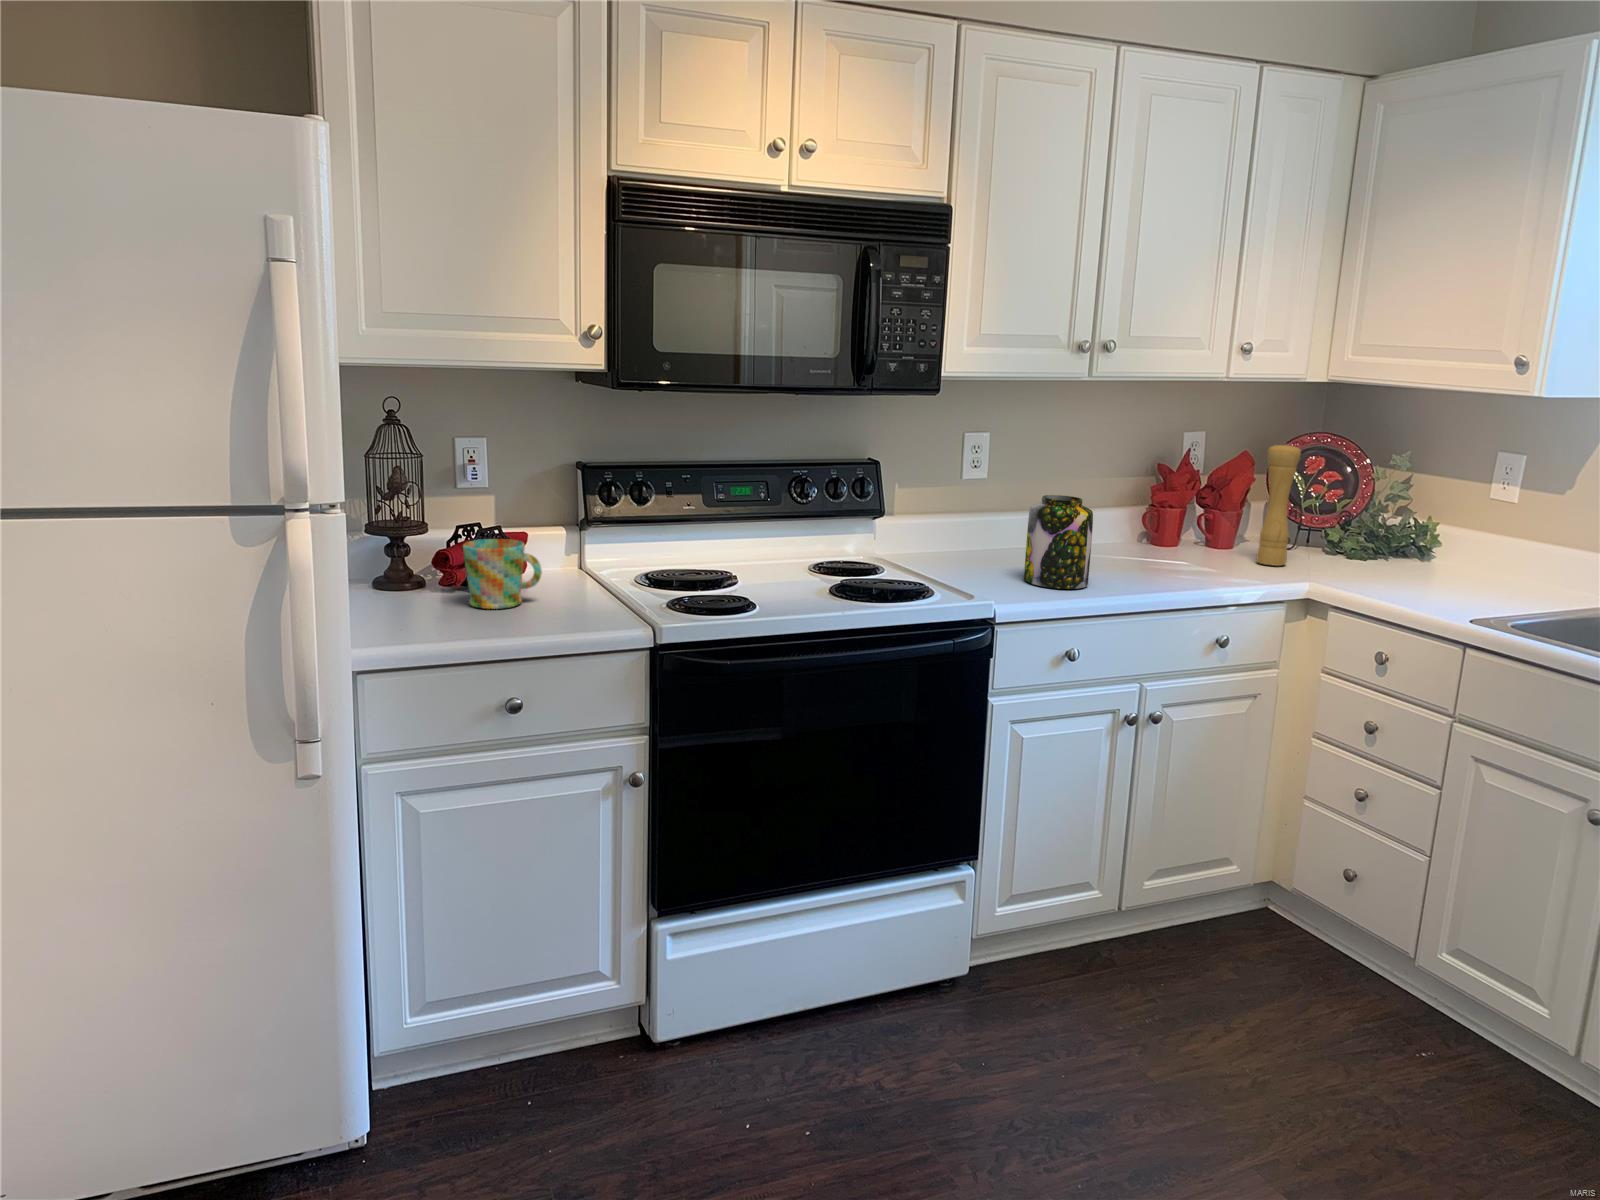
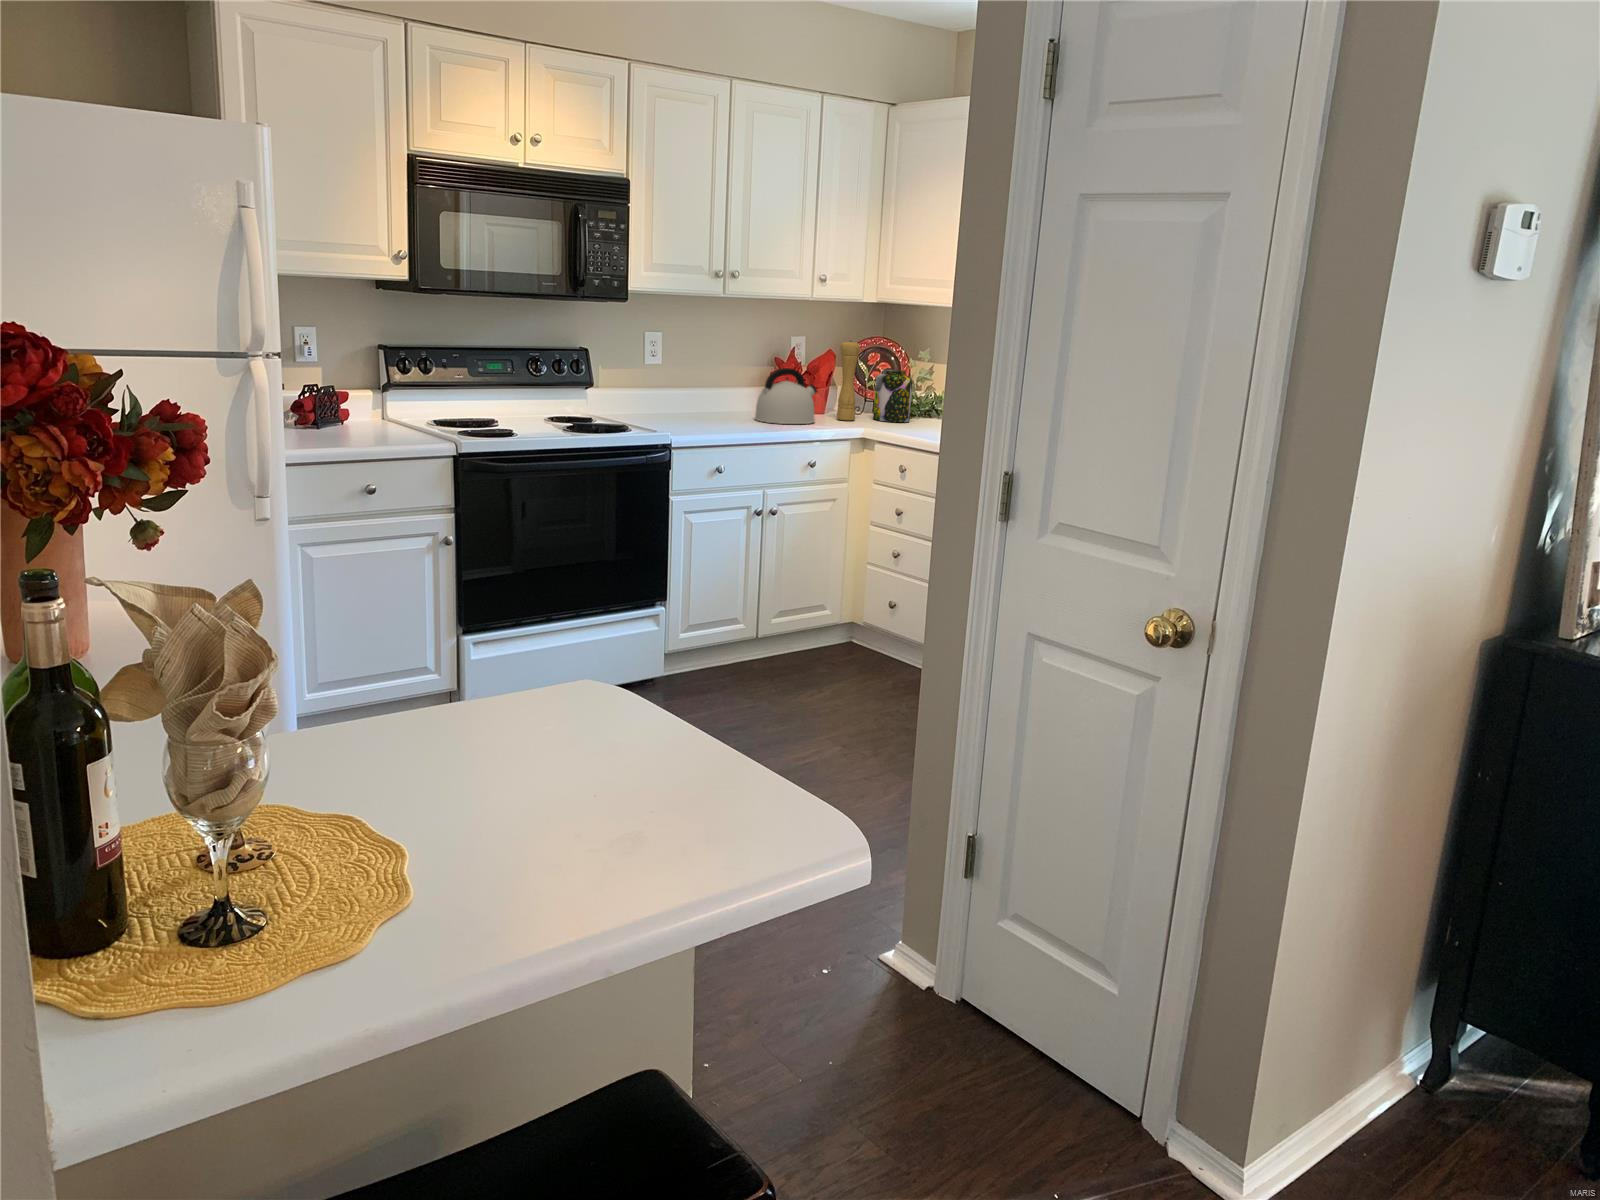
kettle: none [1127,487,1229,575] -> present [755,368,817,424]
jar: present [1024,495,1093,589] -> present [873,370,912,422]
mug: present [463,539,542,609] -> none [320,391,373,435]

